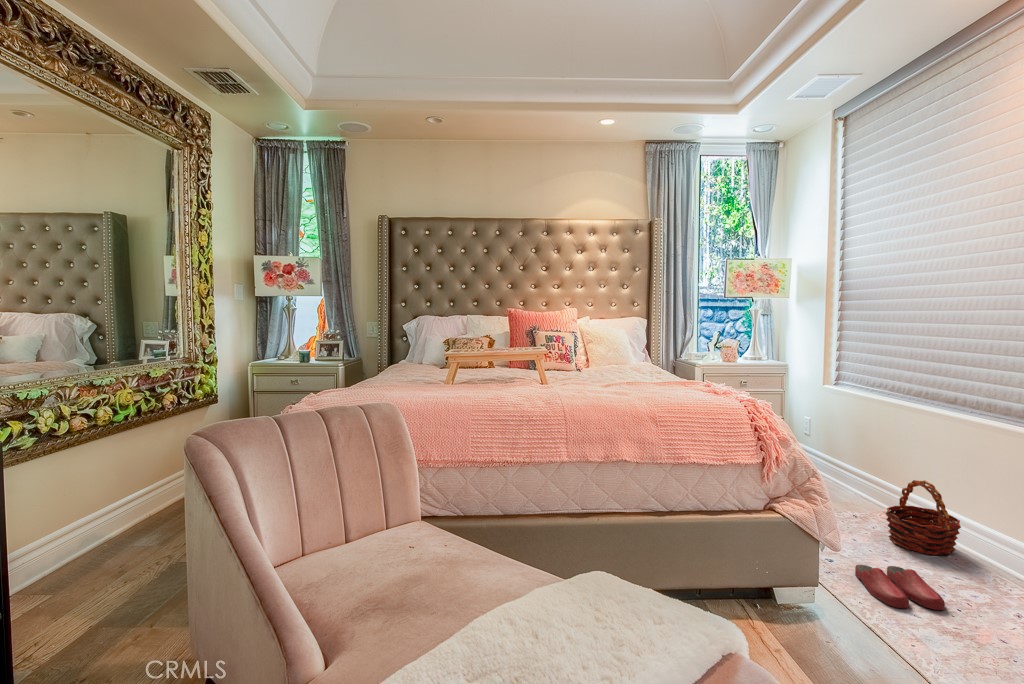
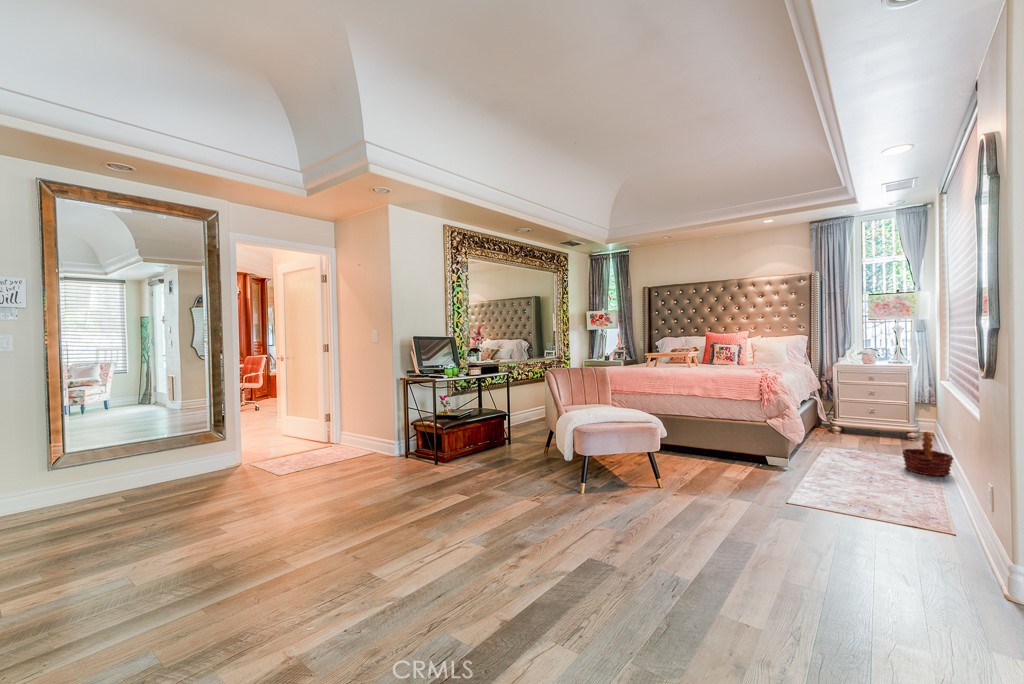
slippers: present [855,565,945,610] -> none [834,463,875,482]

